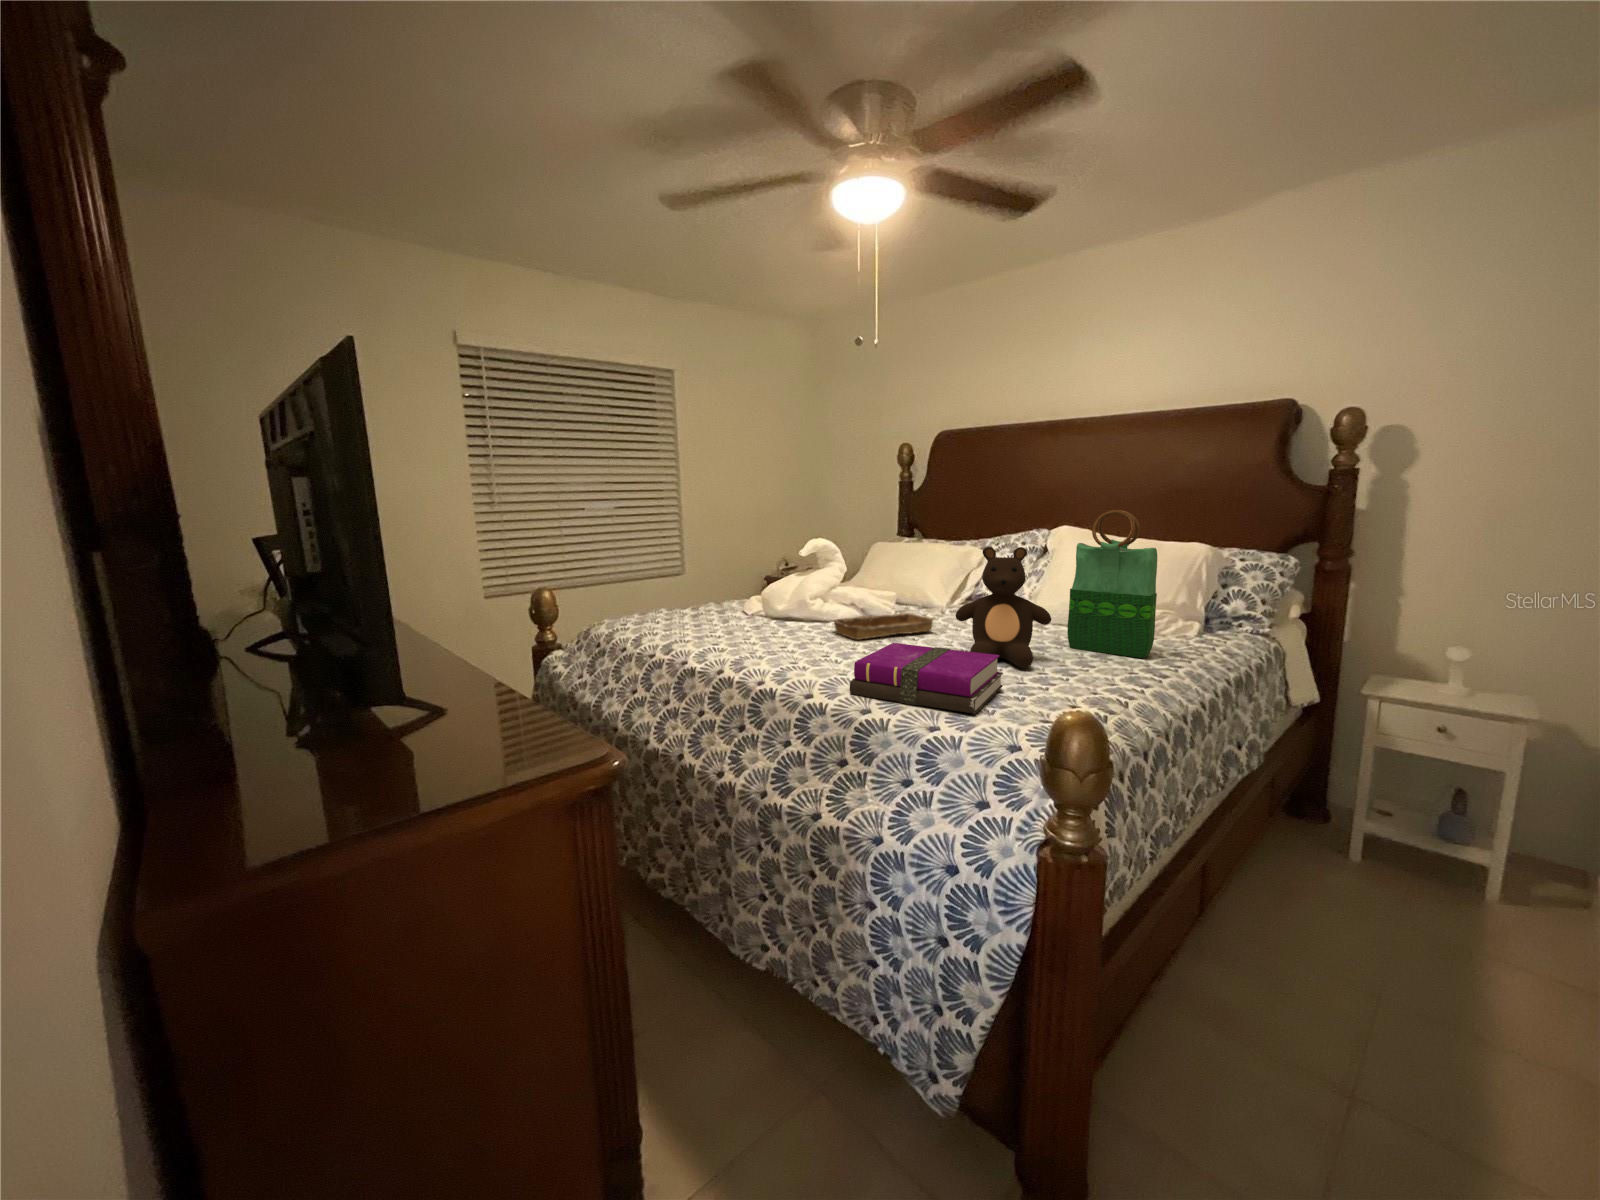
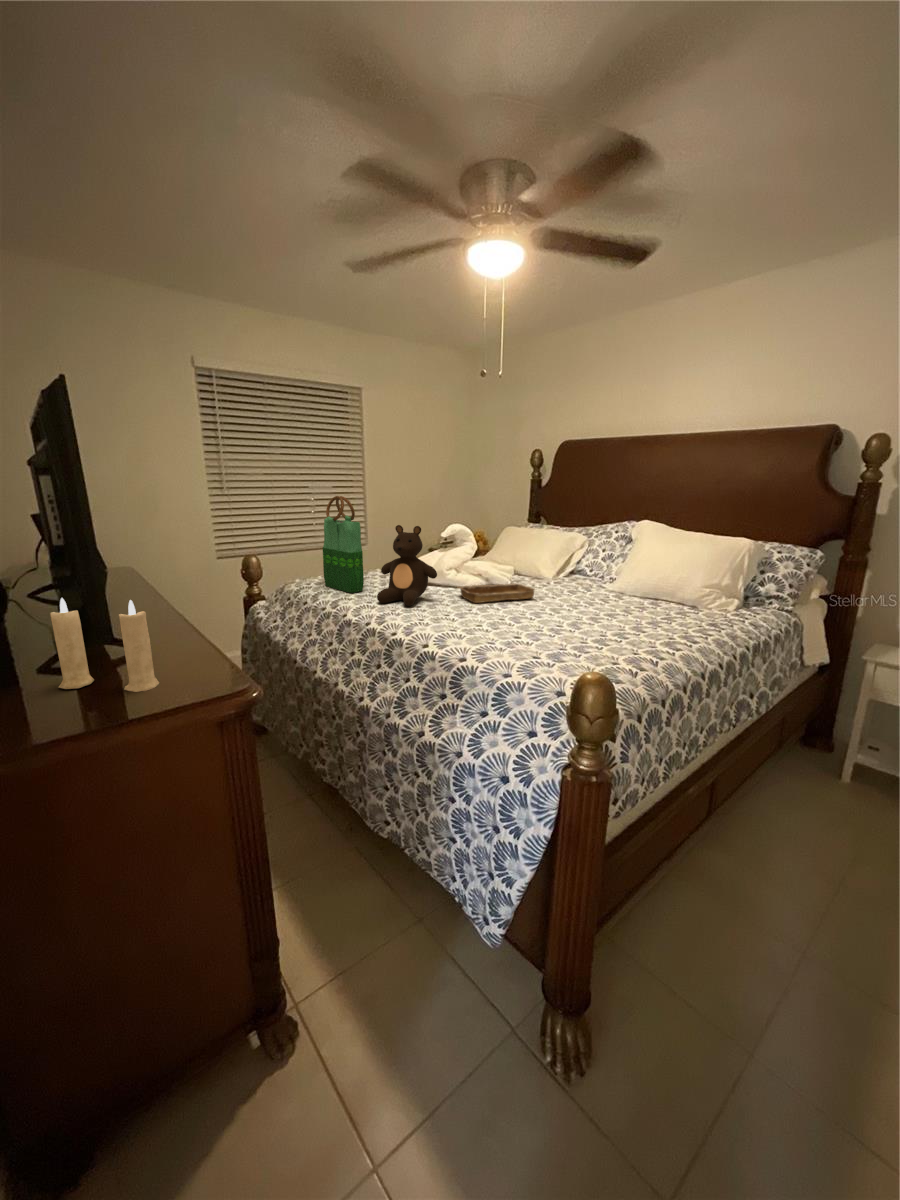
tote bag: present [1067,510,1157,658] -> present [323,496,364,593]
teddy bear: present [956,547,1051,668] -> present [377,525,437,606]
candle: none [320,629,477,767] -> present [50,598,160,692]
notebook: present [850,643,1003,714] -> none [453,609,569,666]

